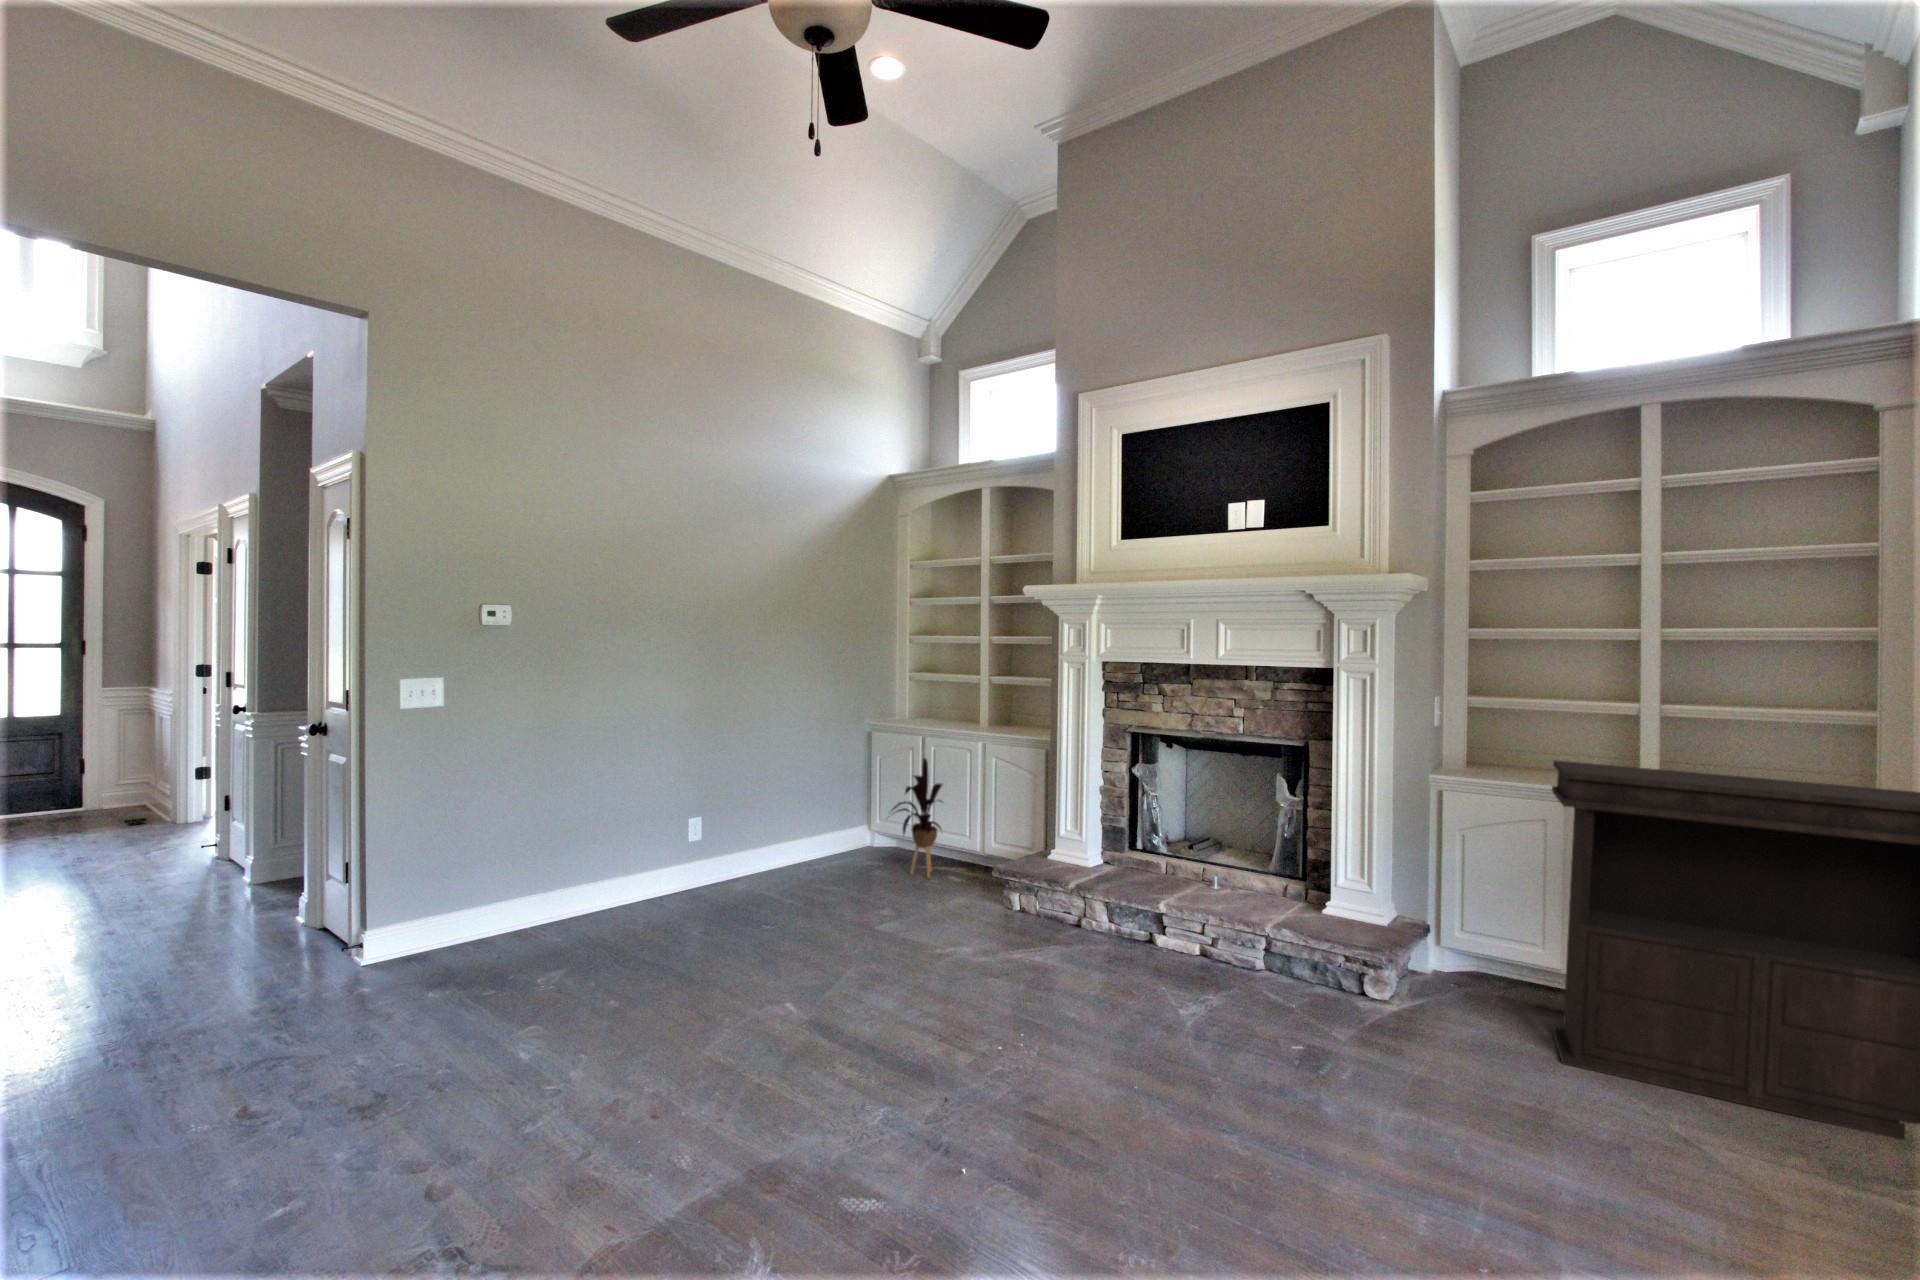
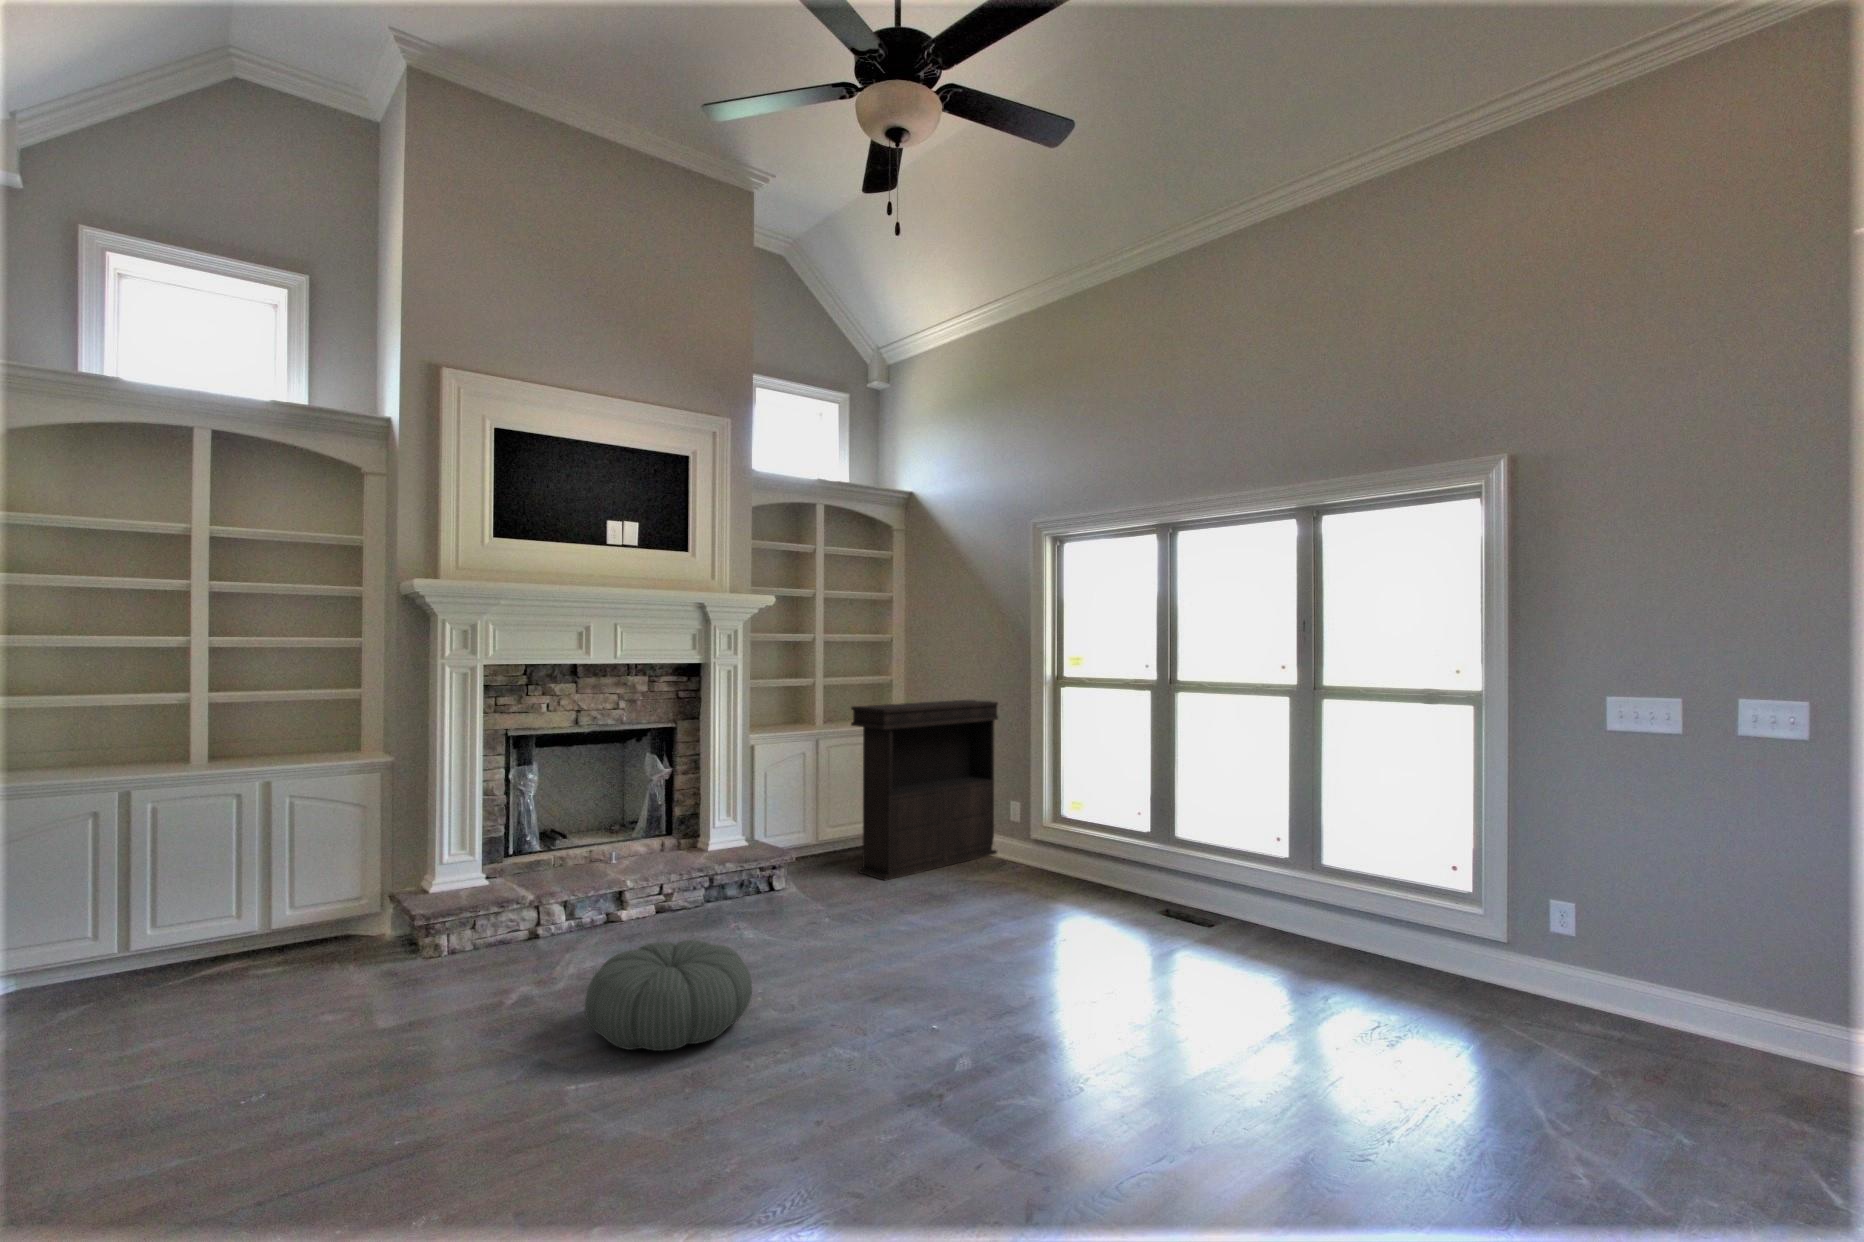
house plant: present [893,758,942,878] -> none [184,814,291,984]
pouf: none [864,950,1030,1072] -> present [585,940,752,1051]

